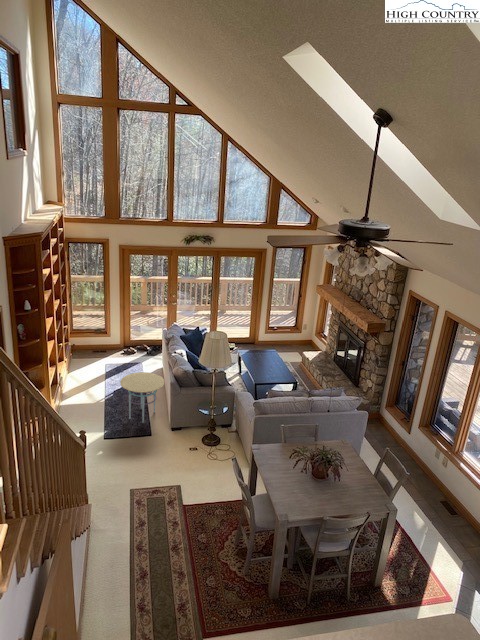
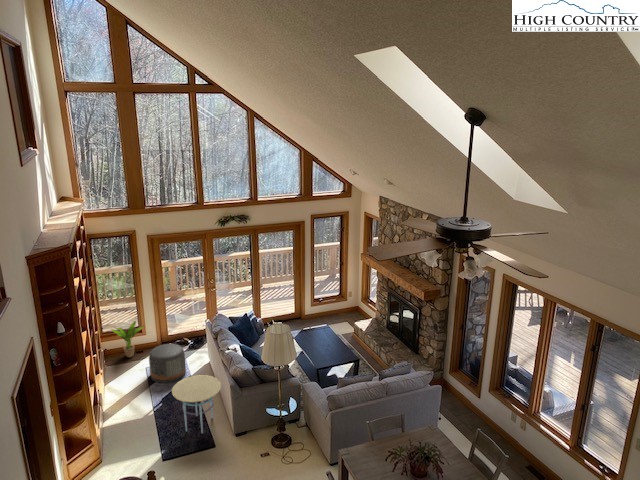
potted plant: none [79,322,108,355] -> present [111,321,144,357]
pouf: none [108,346,140,379] -> present [149,344,186,383]

